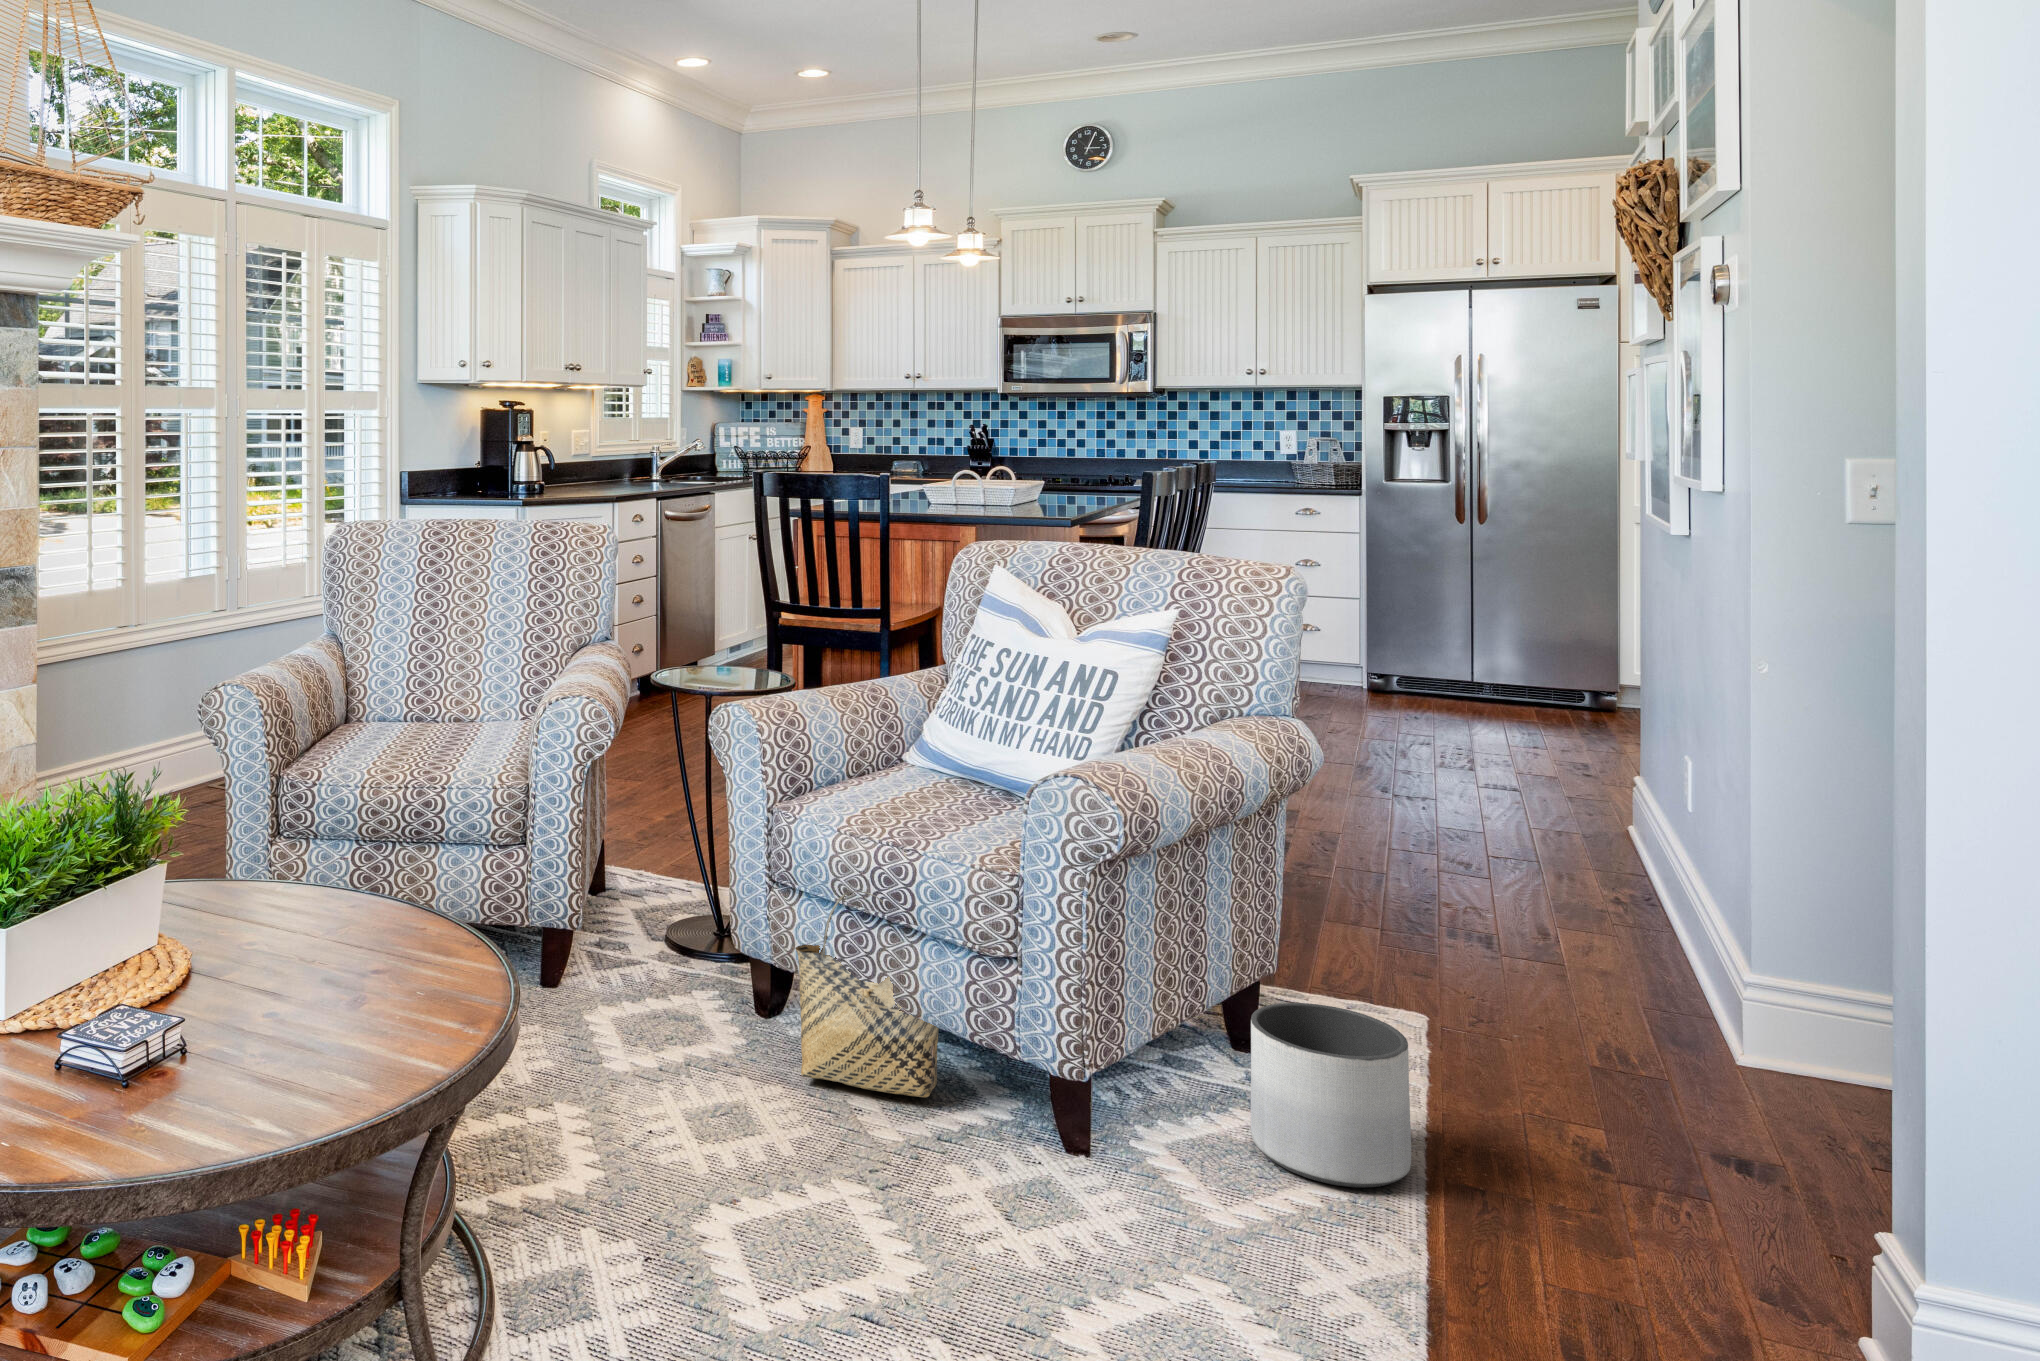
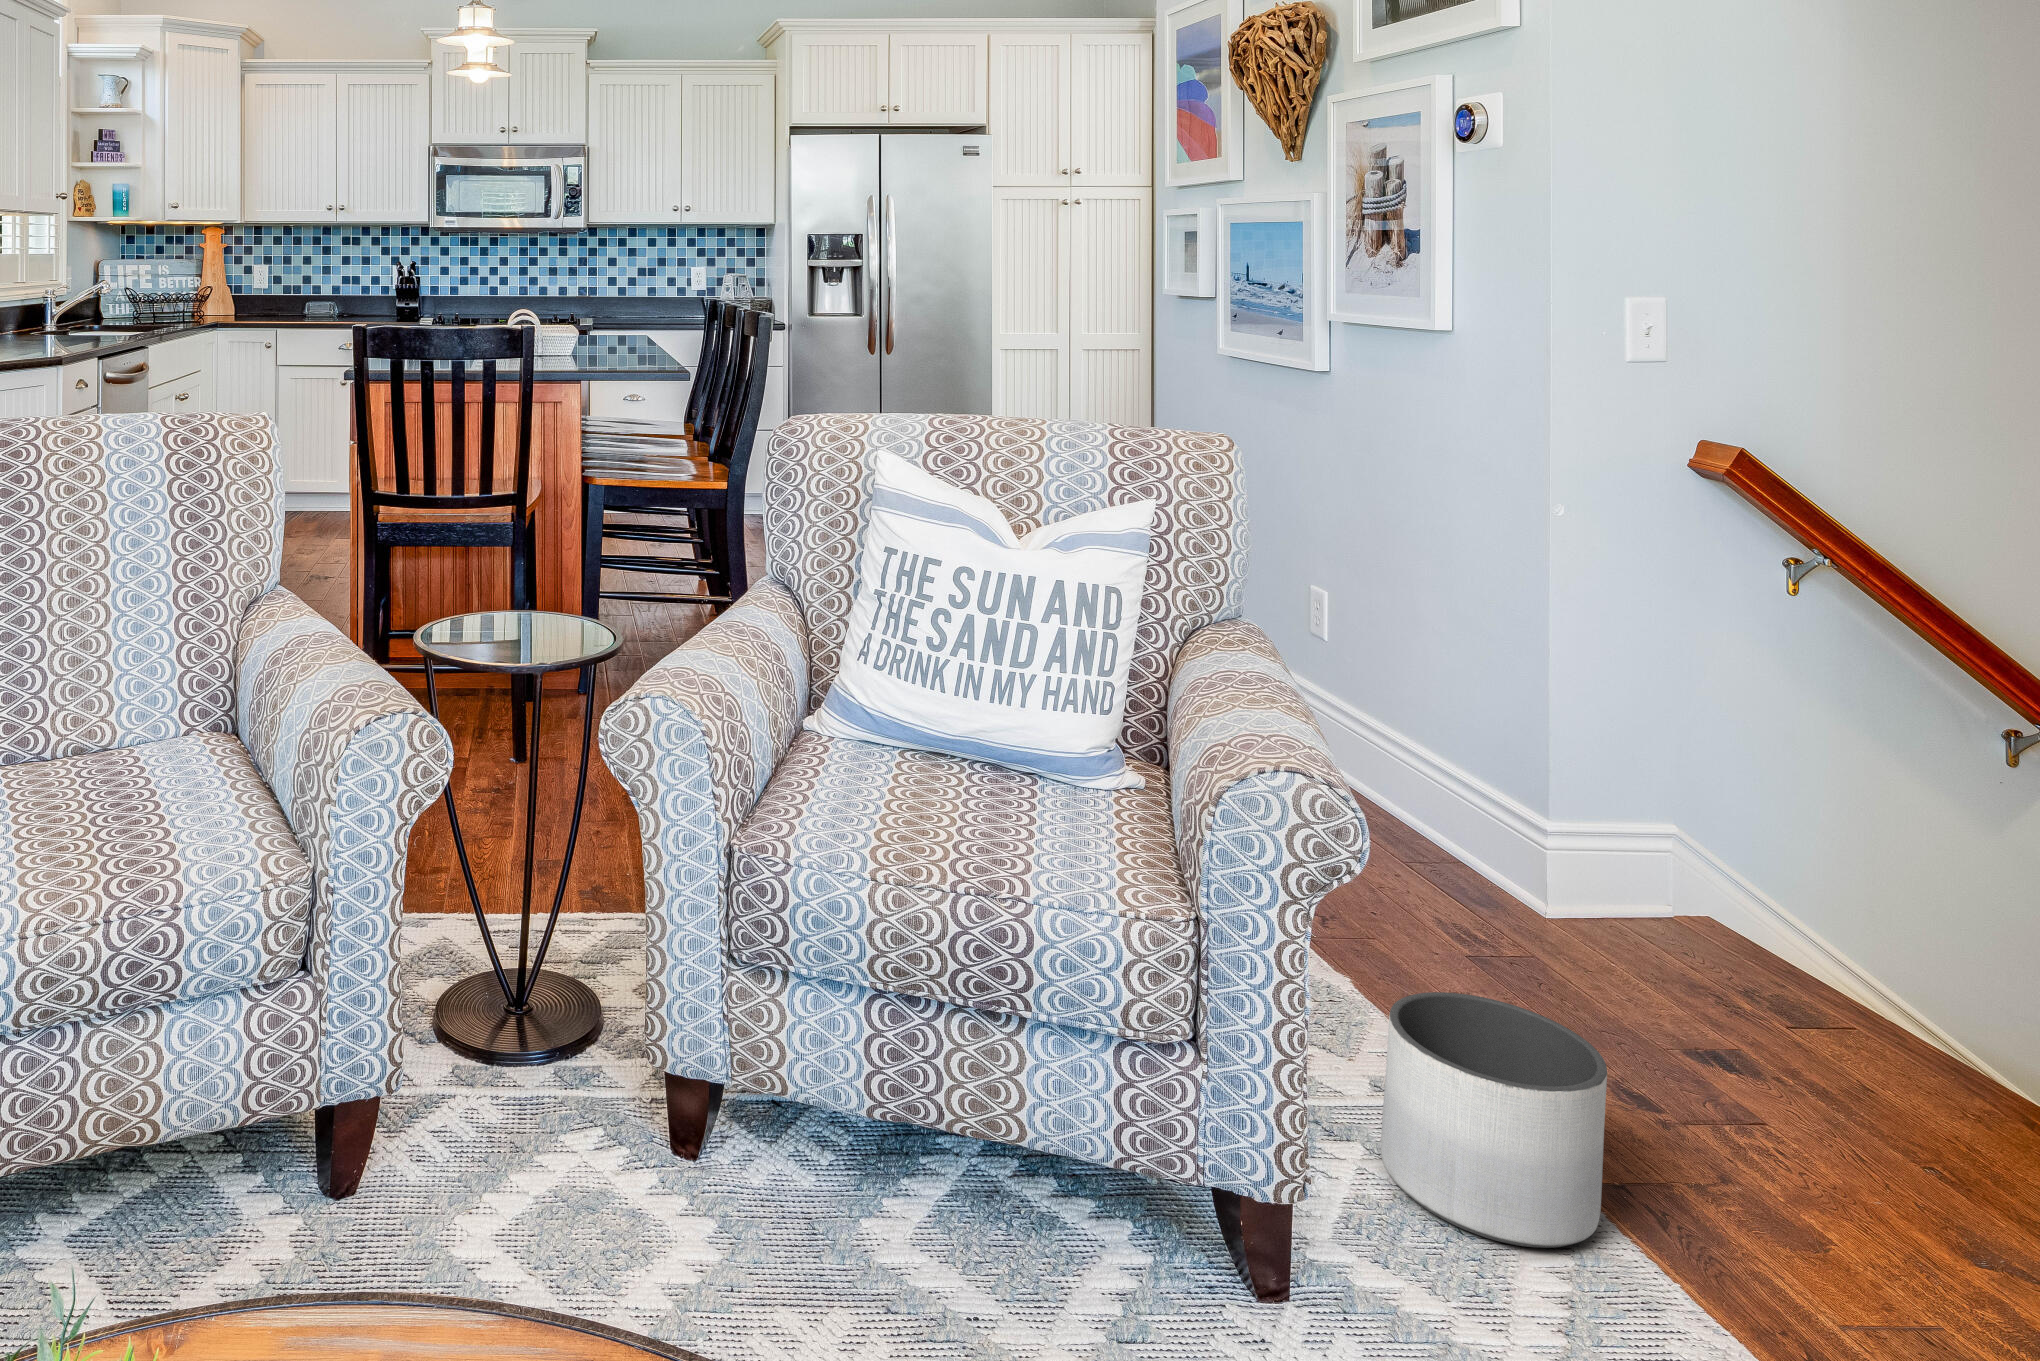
woven basket: present [795,891,939,1097] -> none [837,935,1051,1283]

